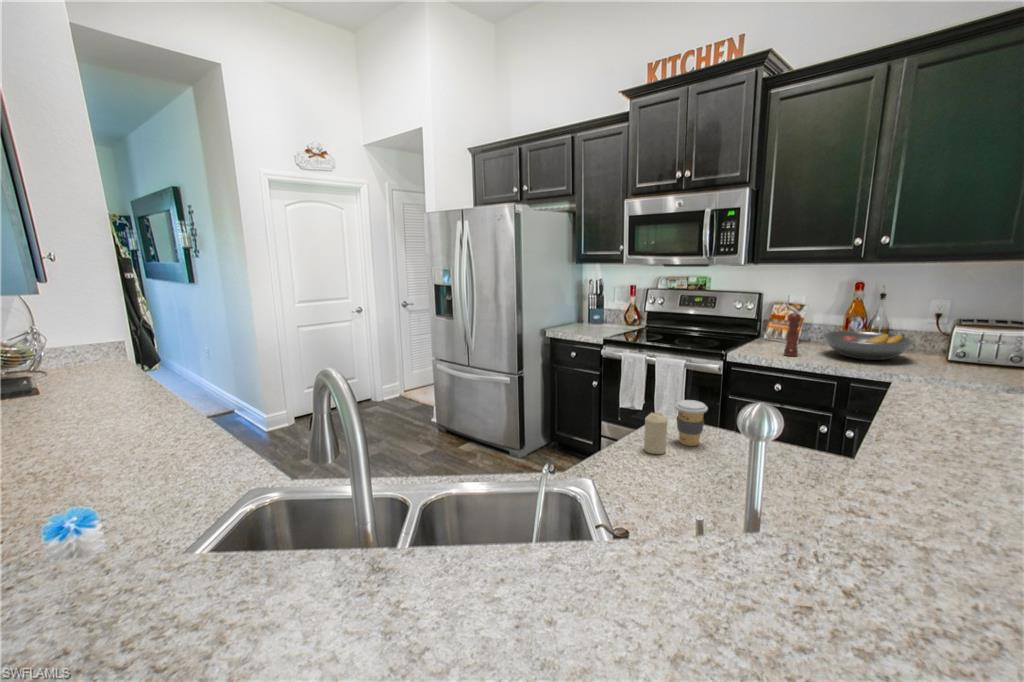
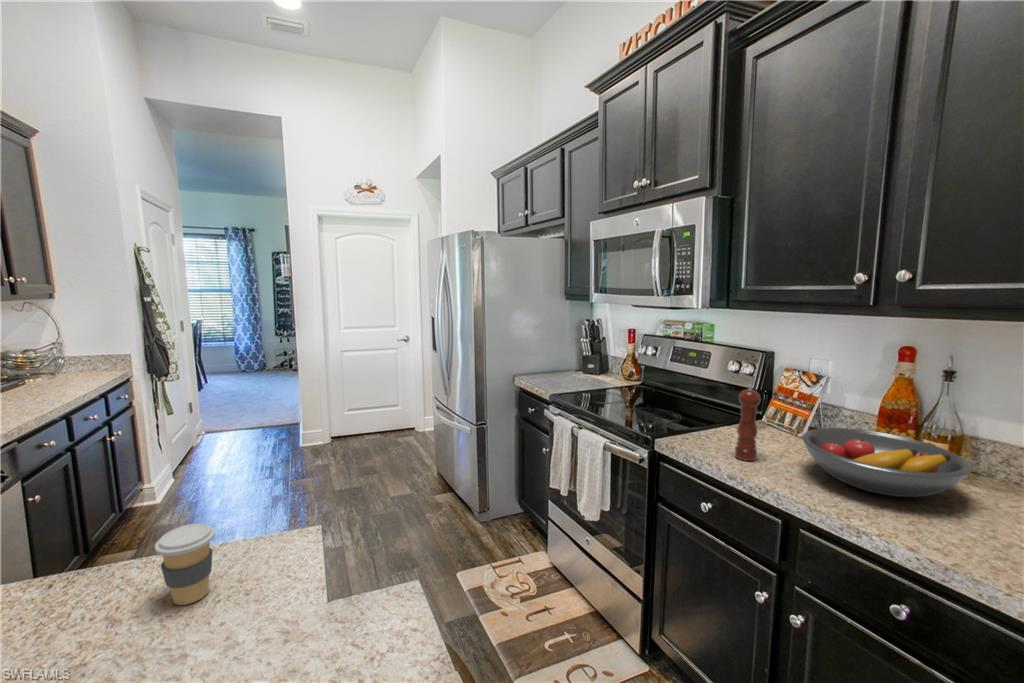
candle: present [644,412,667,454] -> none [81,536,130,608]

